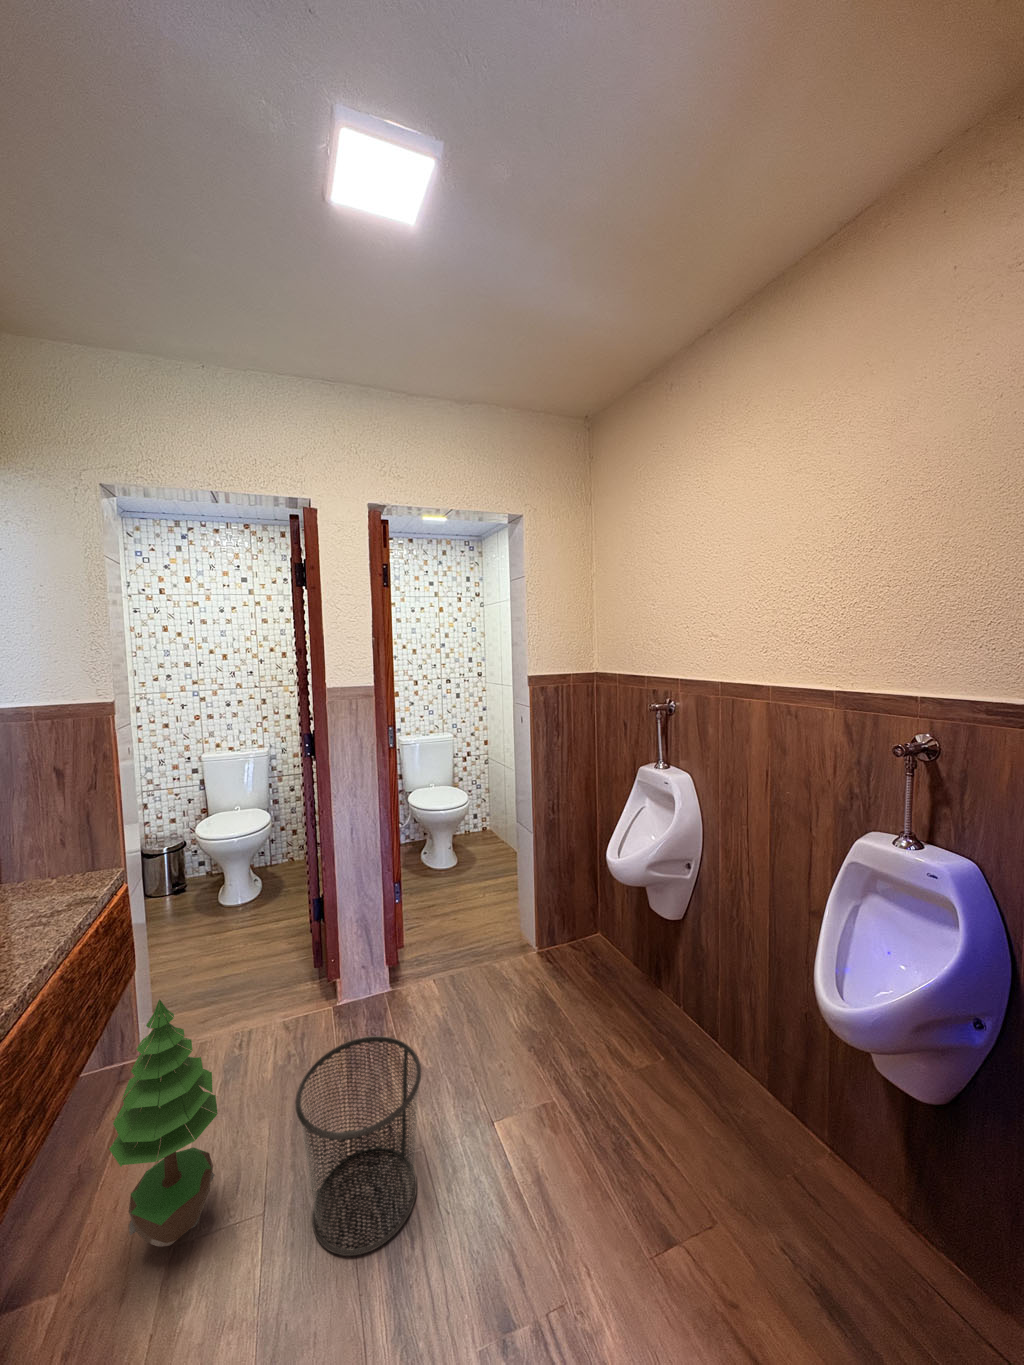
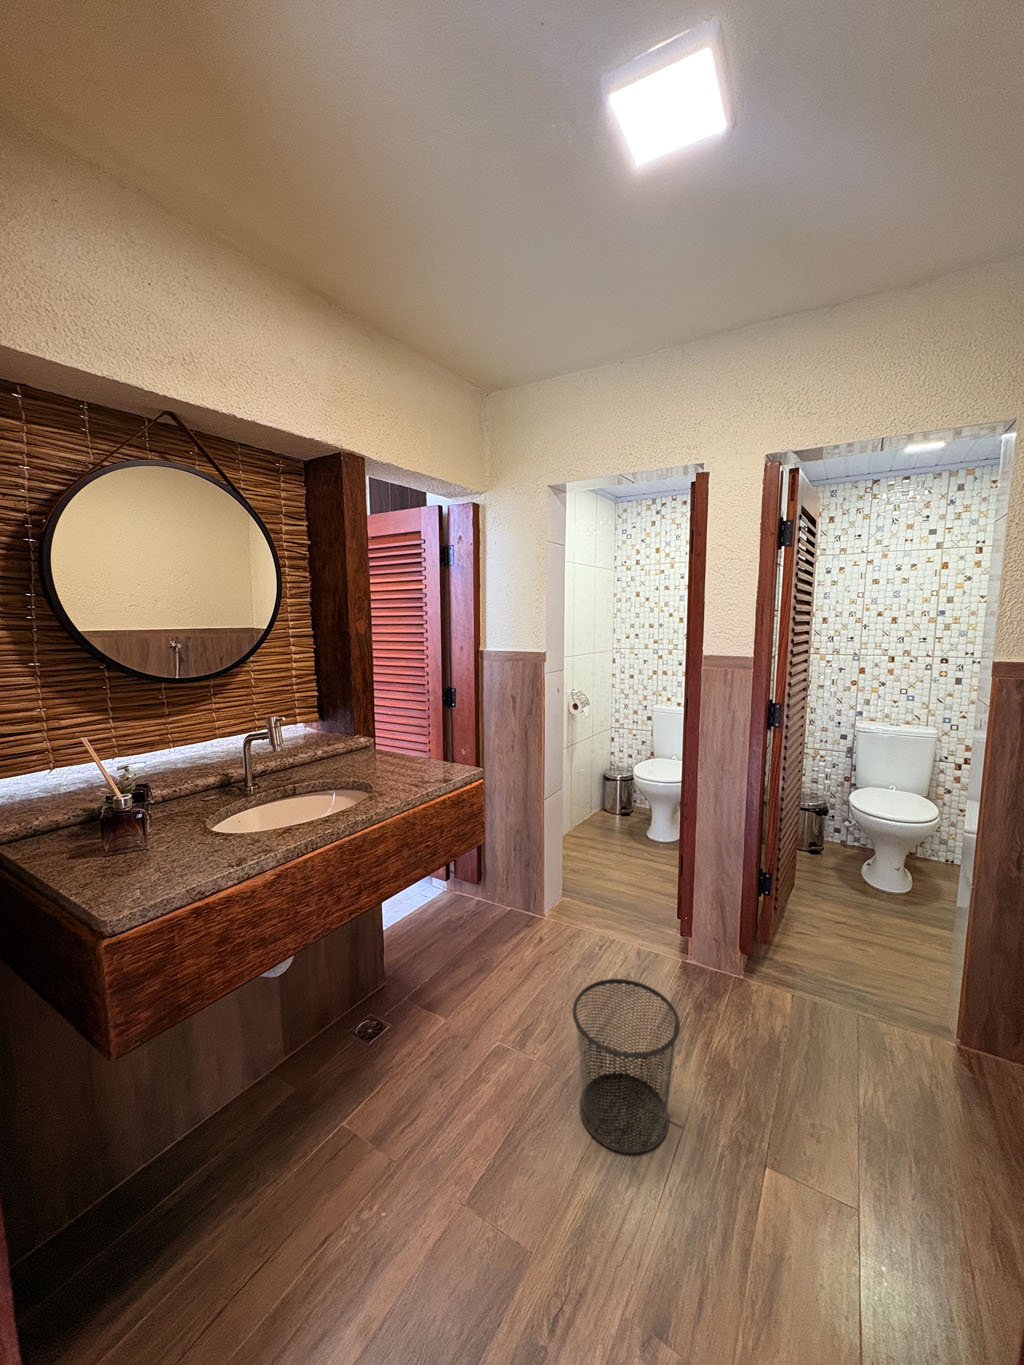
potted tree: present [109,999,218,1247] -> none [486,871,547,1033]

